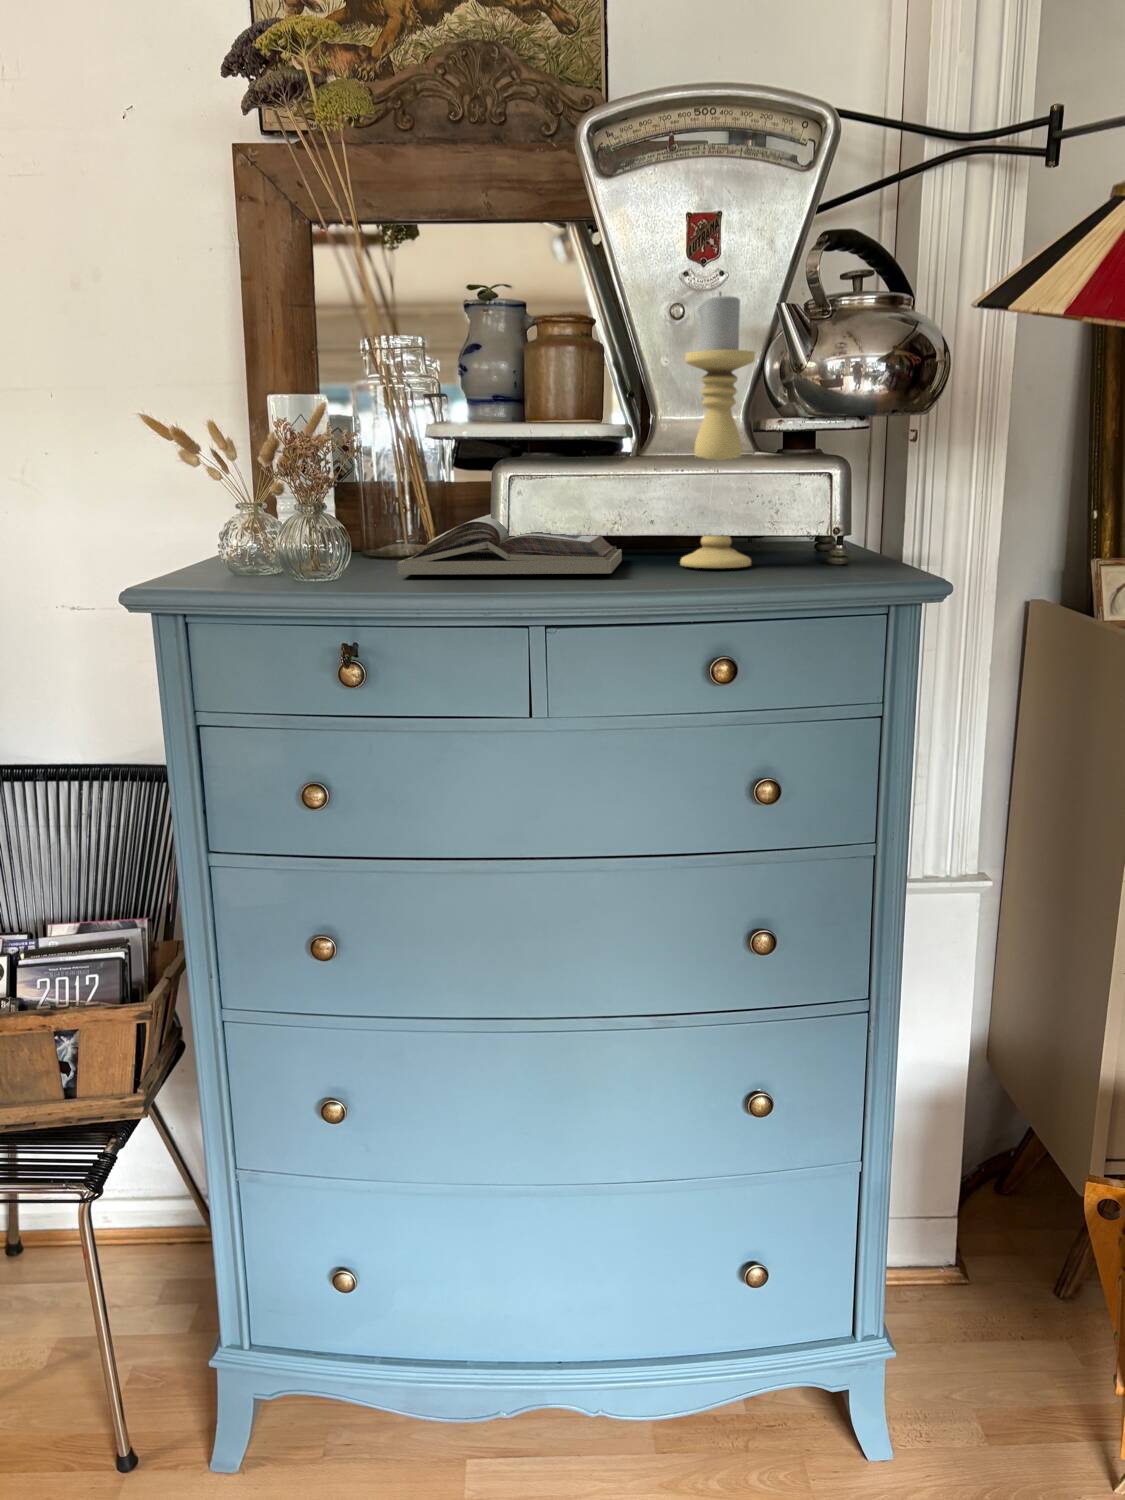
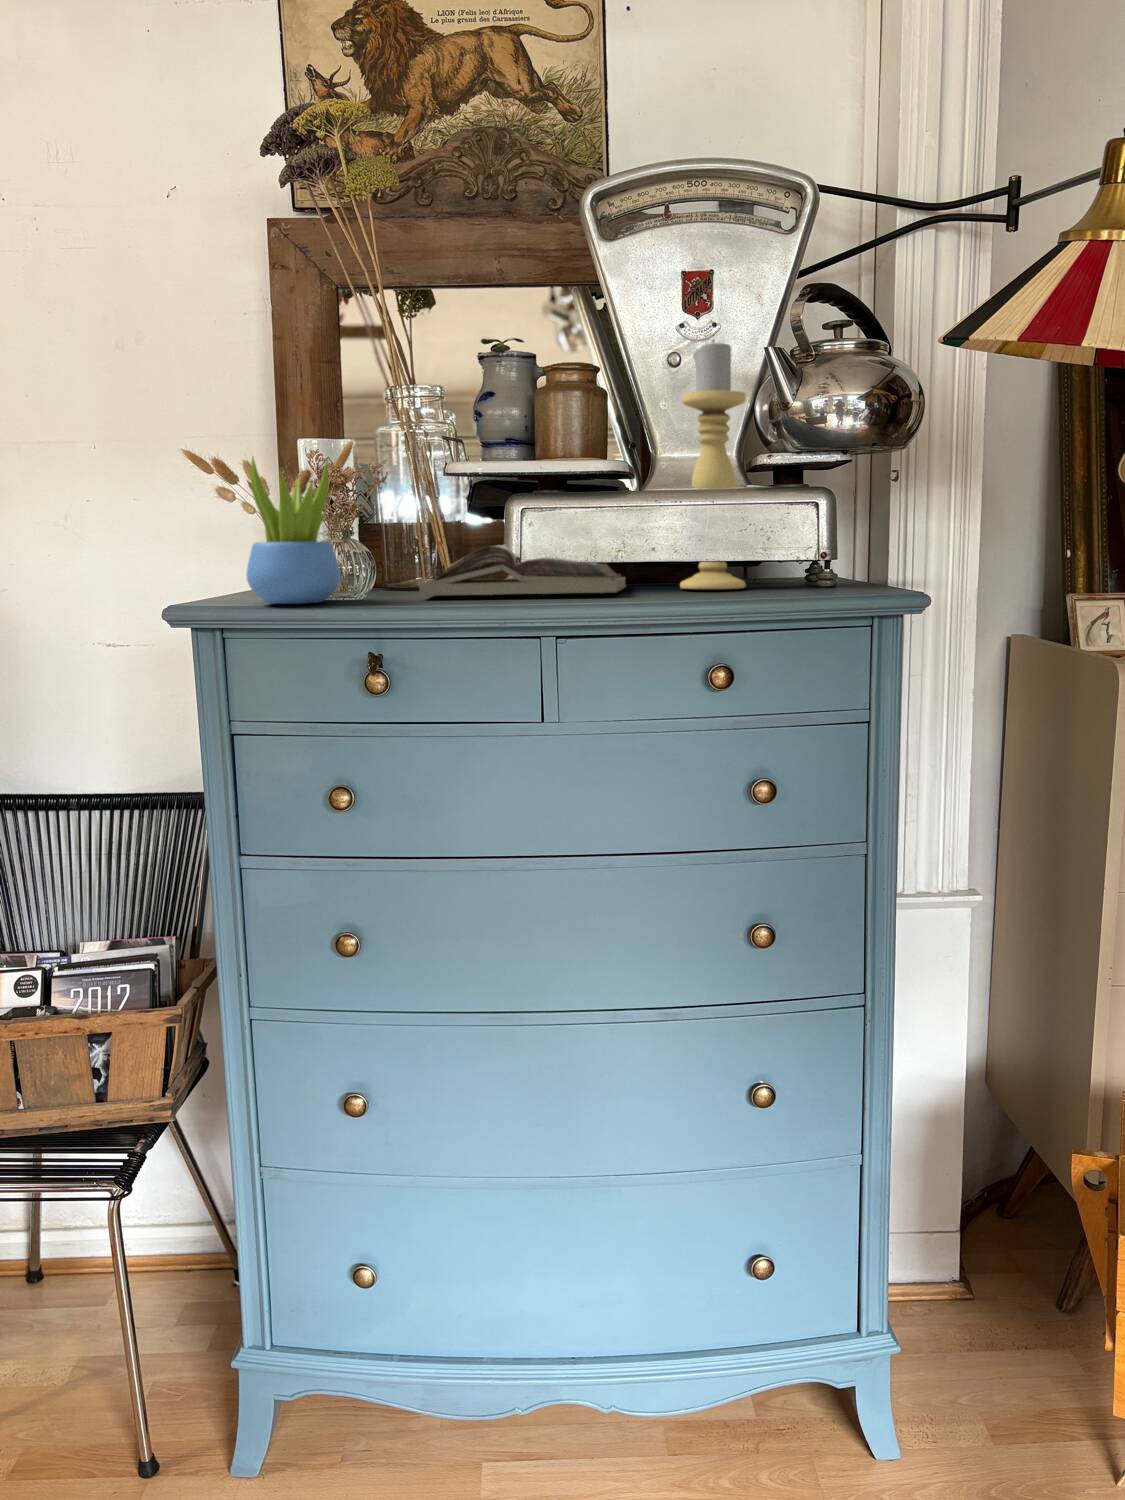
succulent plant: none [210,422,312,584] -> present [246,457,341,604]

